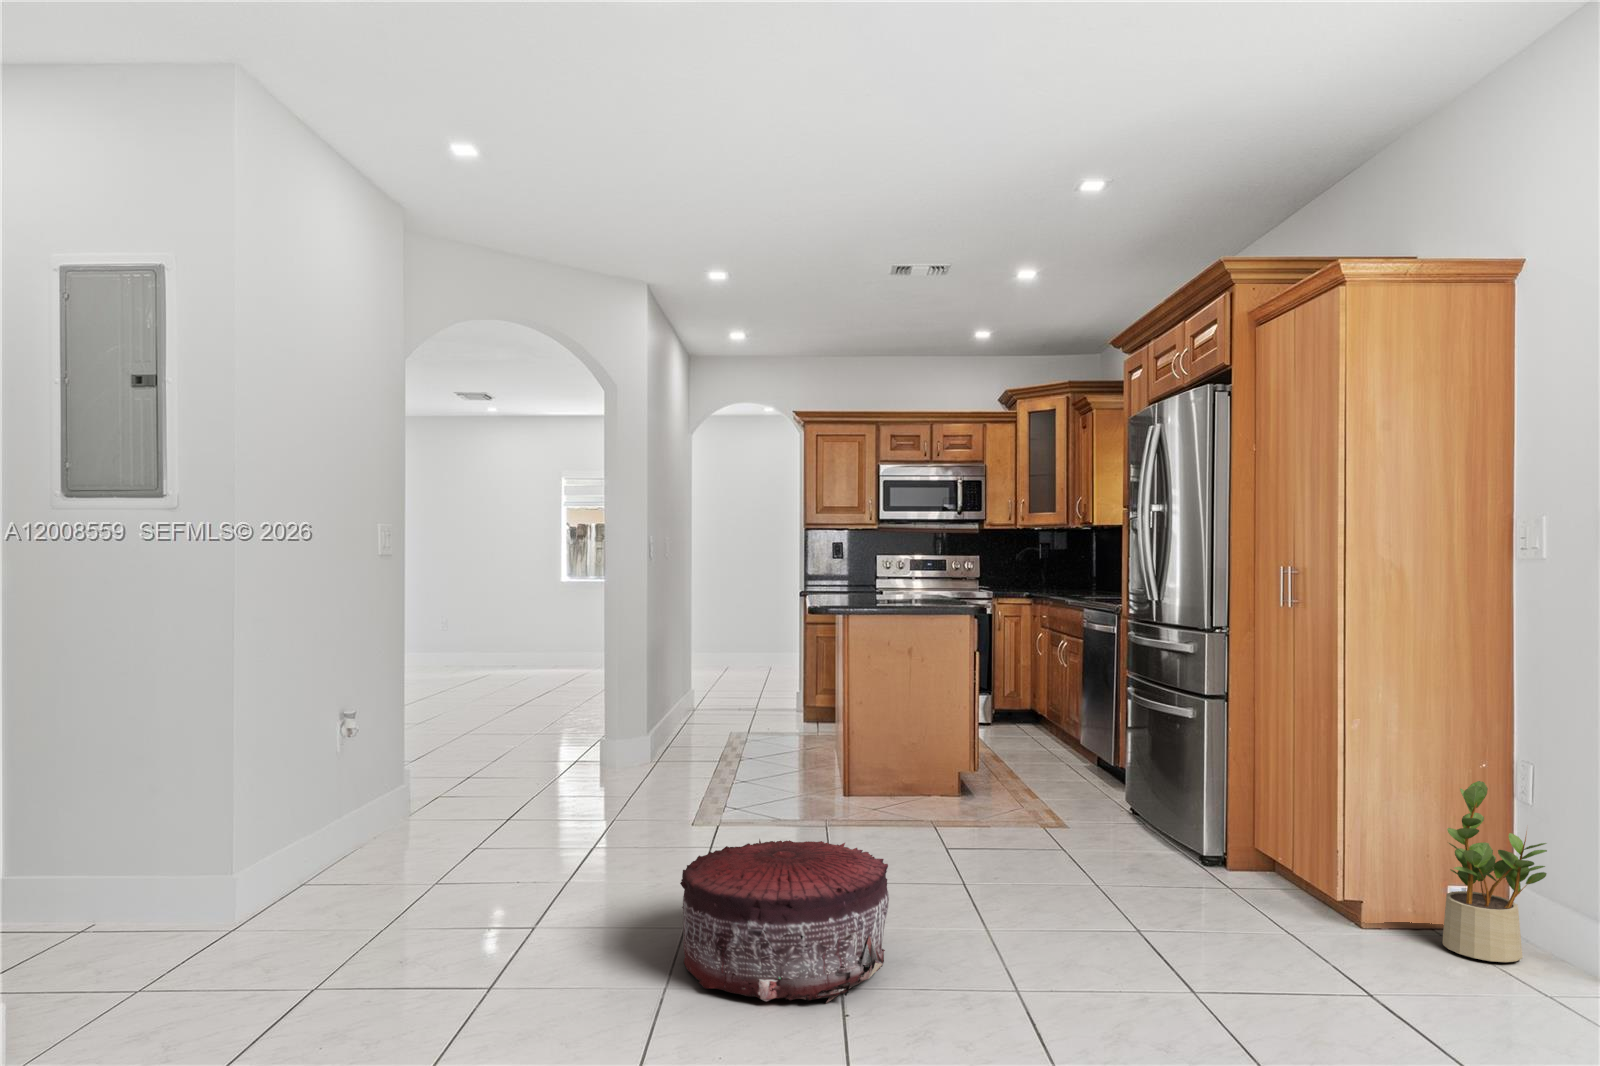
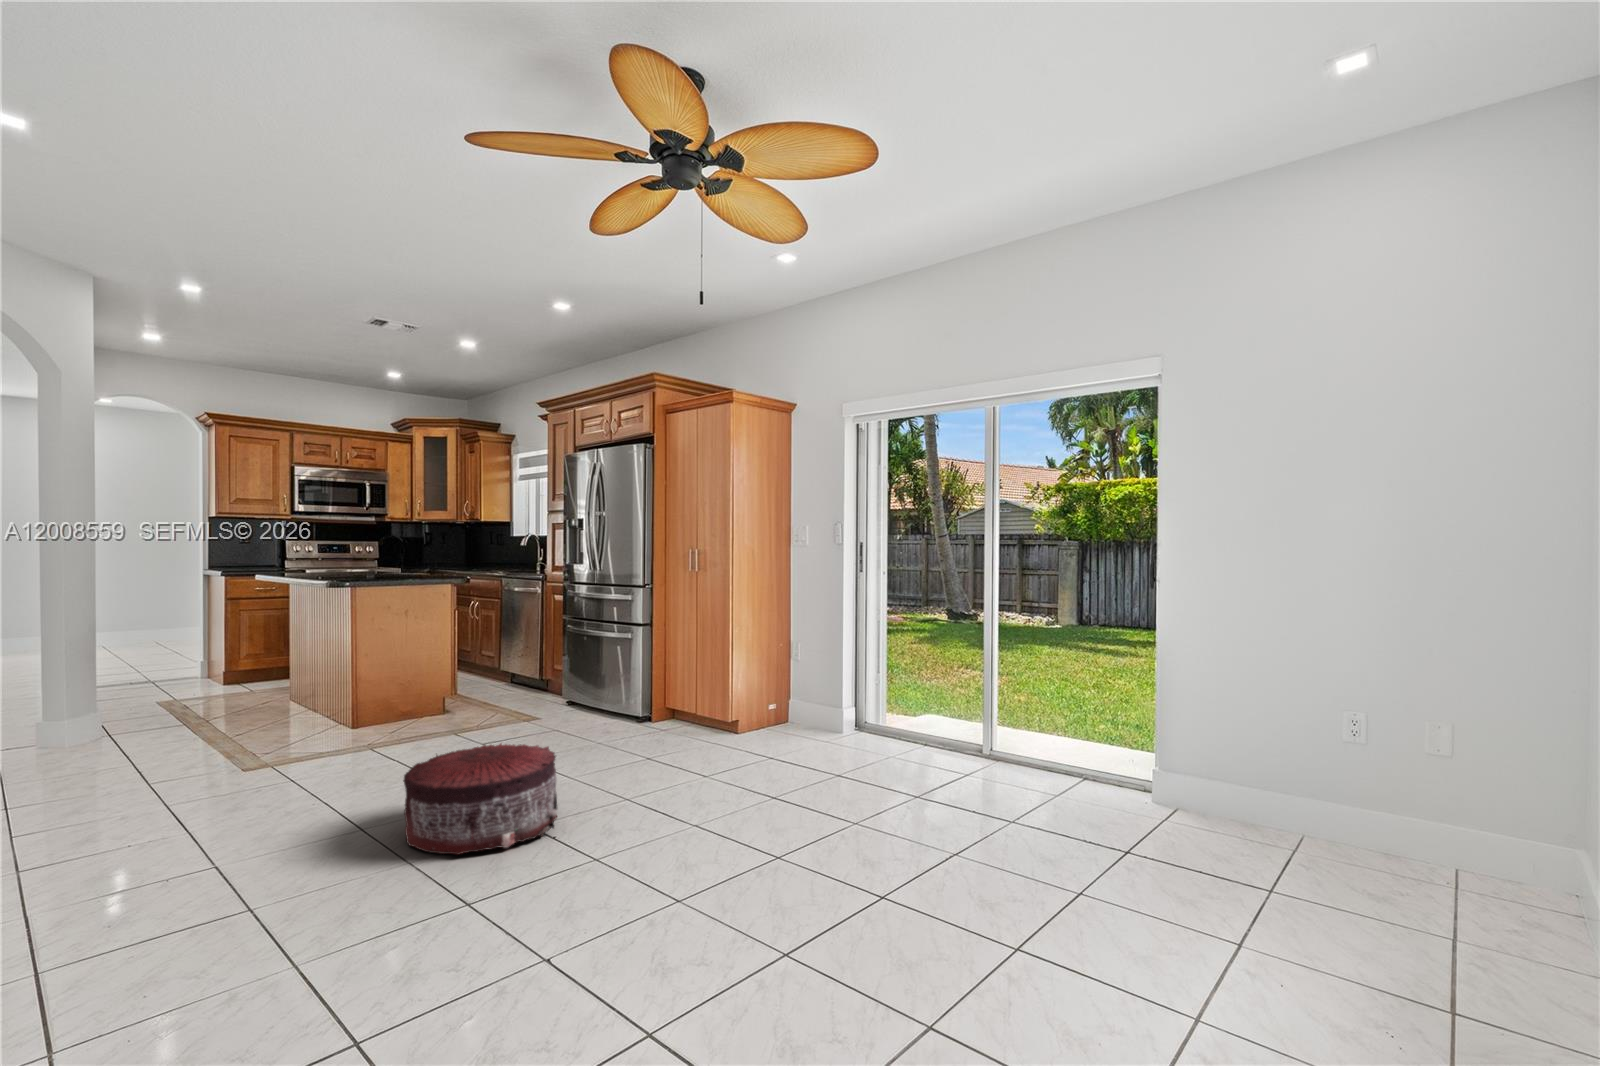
potted plant: present [1443,781,1547,962] -> none [773,651,816,734]

